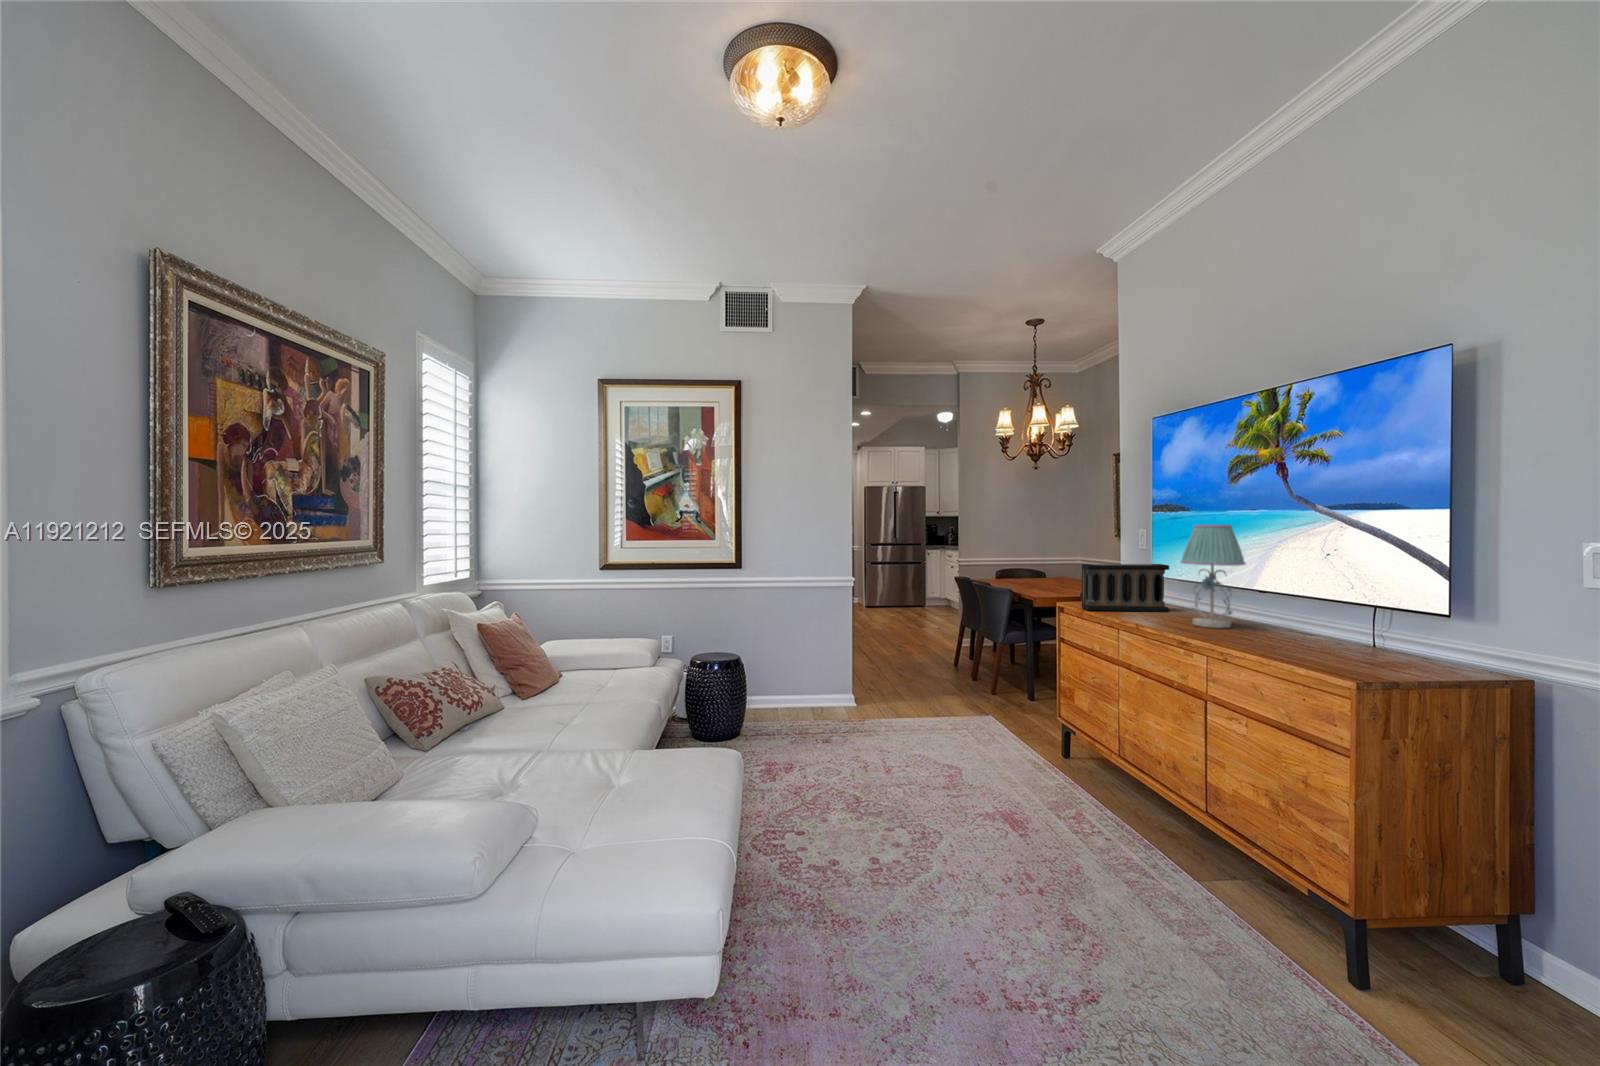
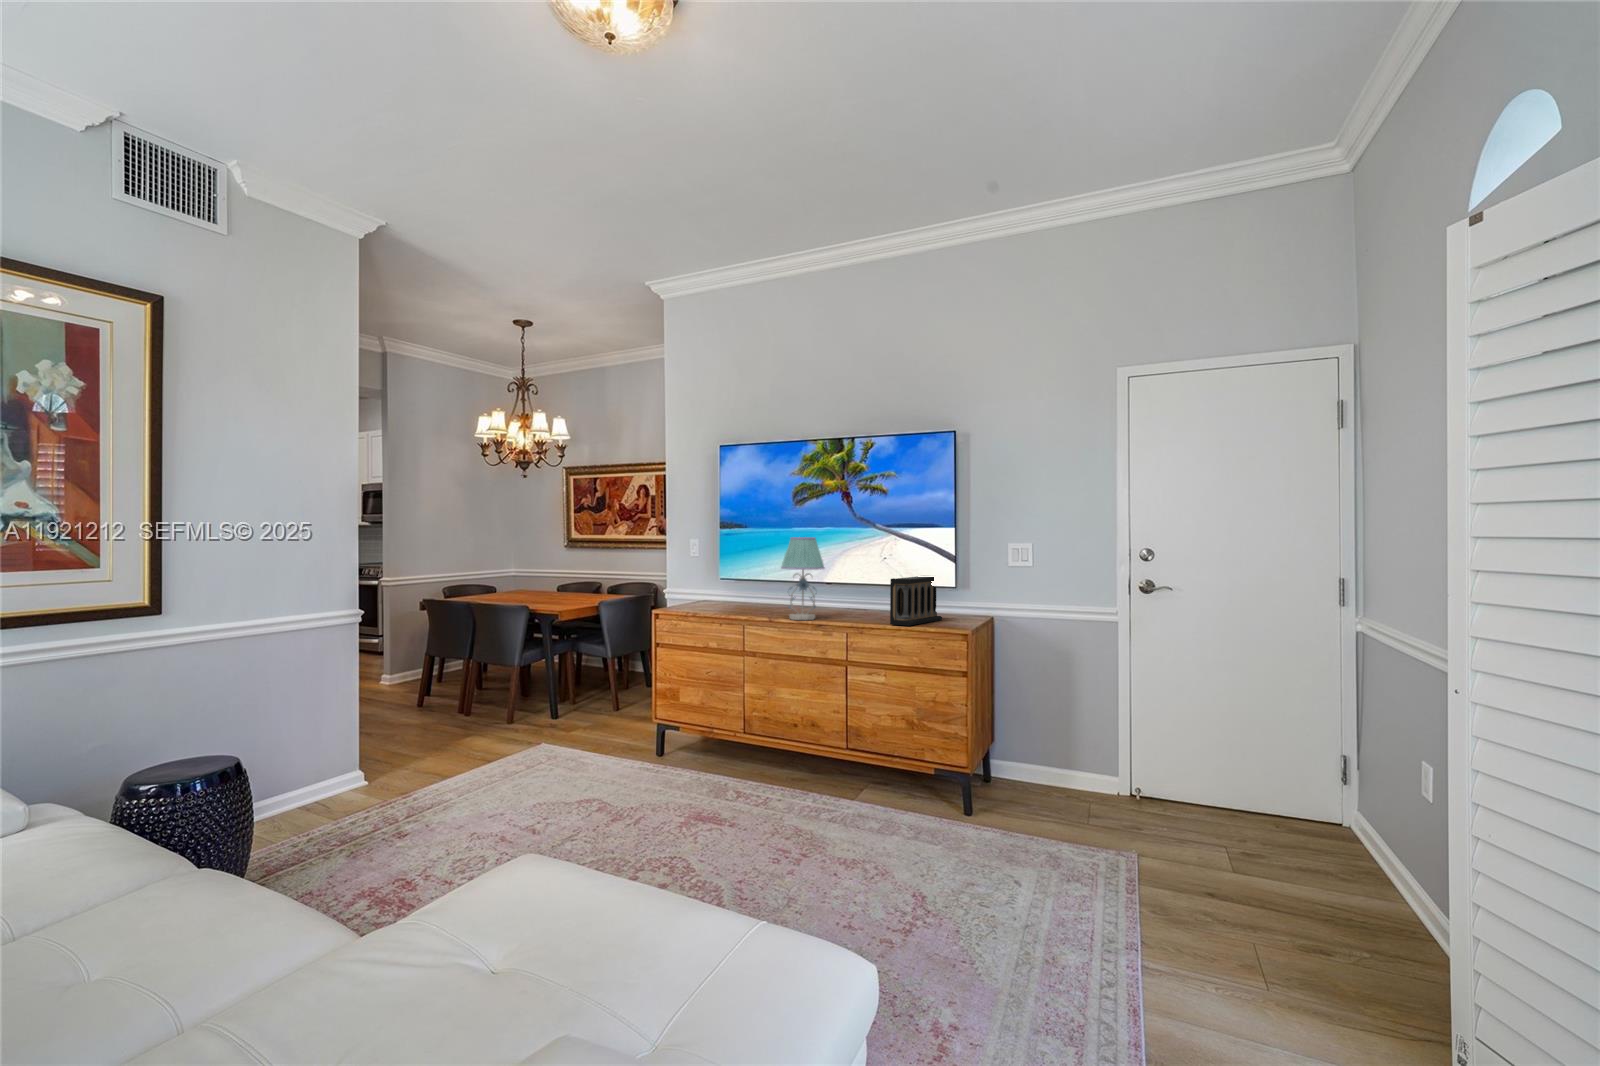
speaker: present [1082,564,1169,612] -> present [890,577,942,626]

